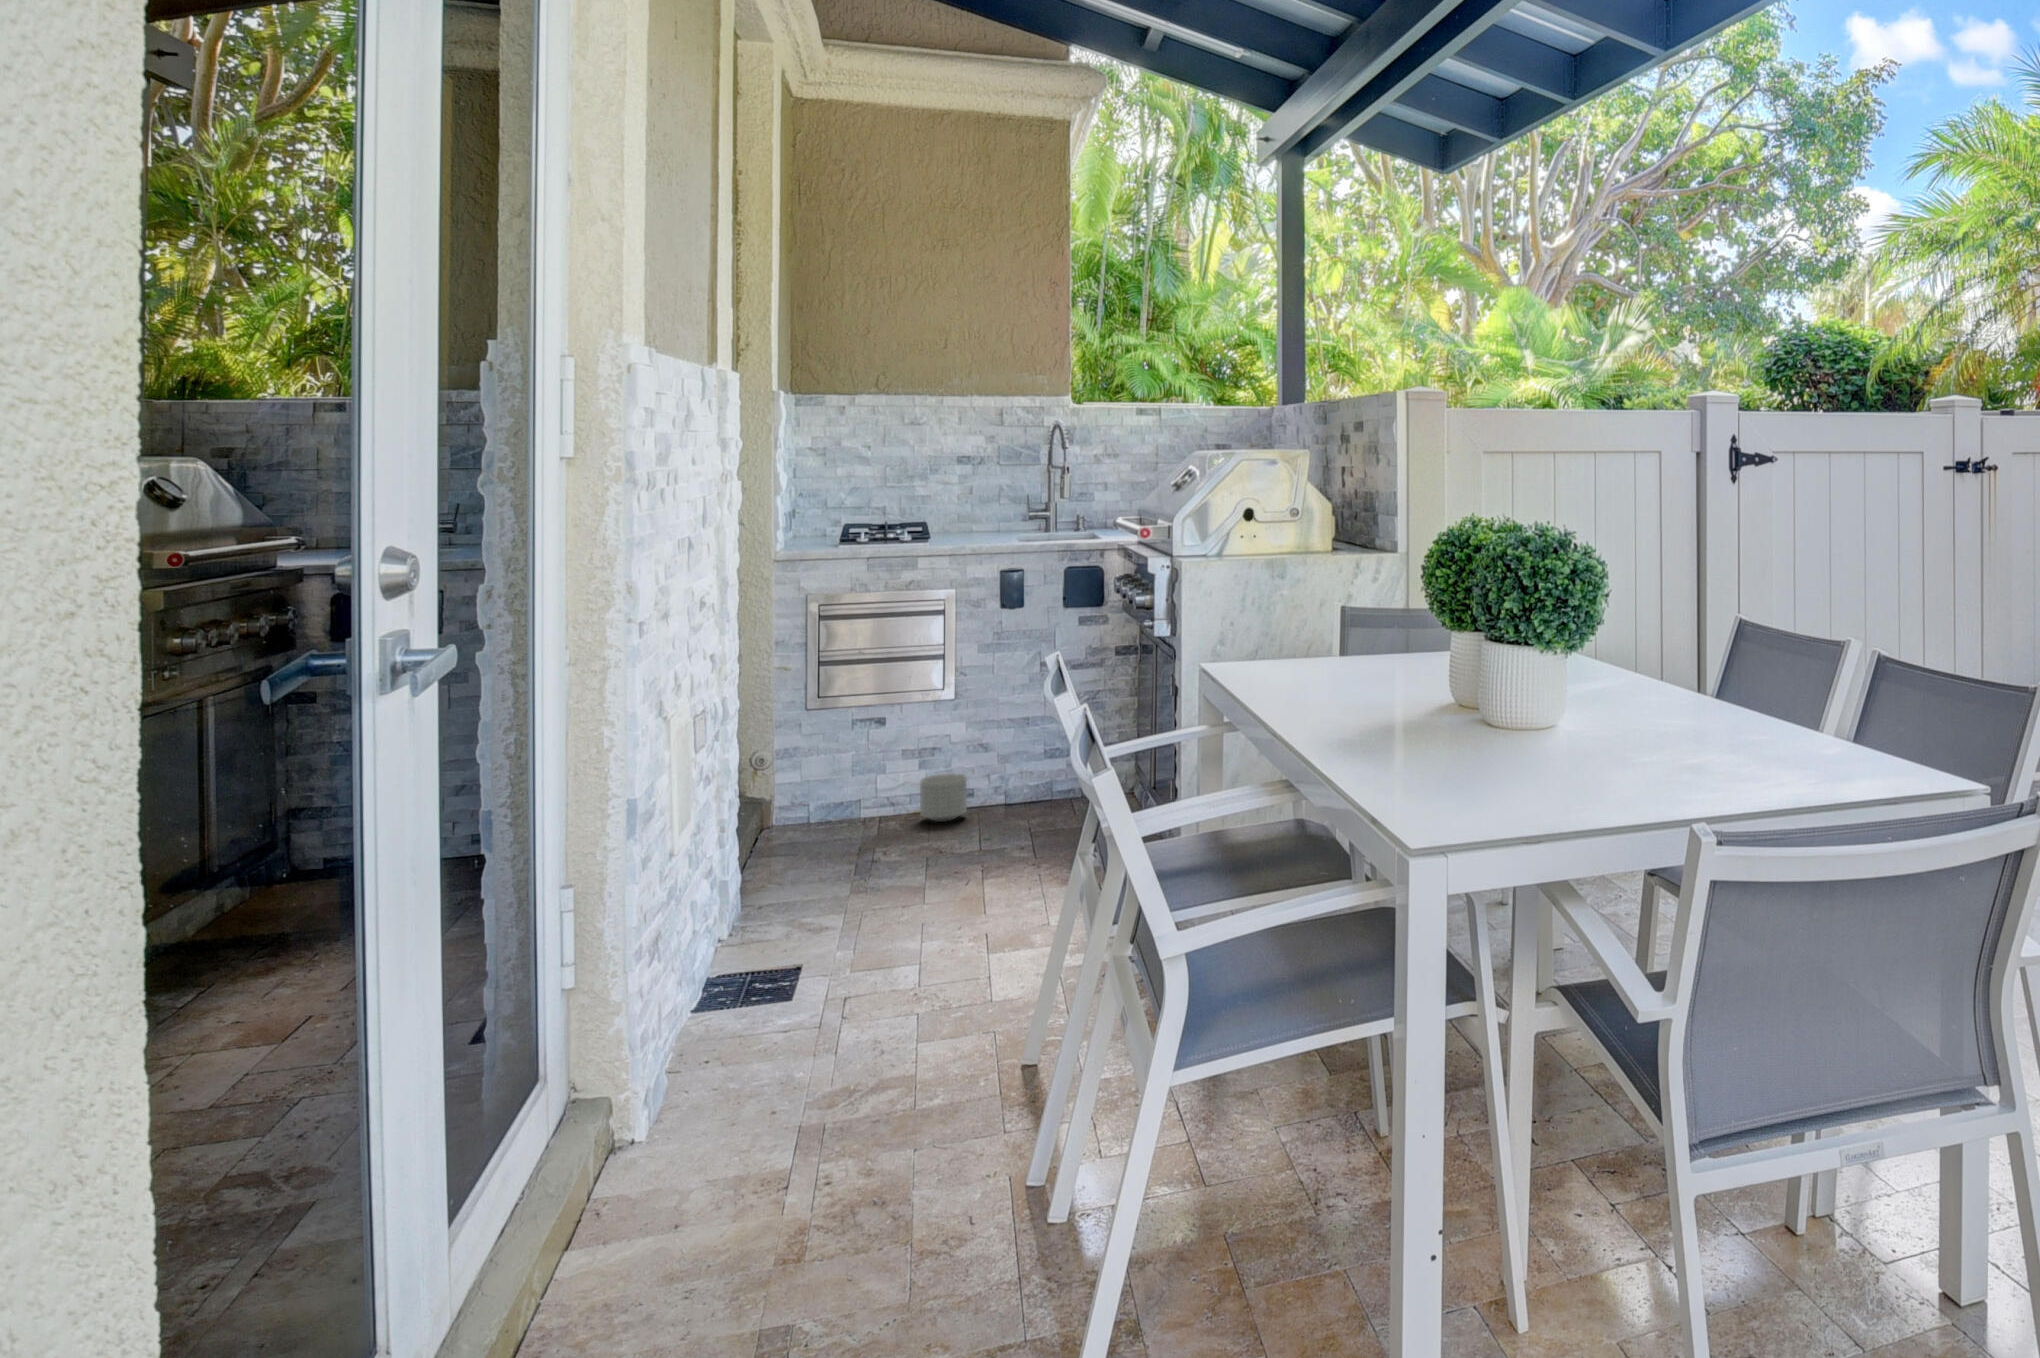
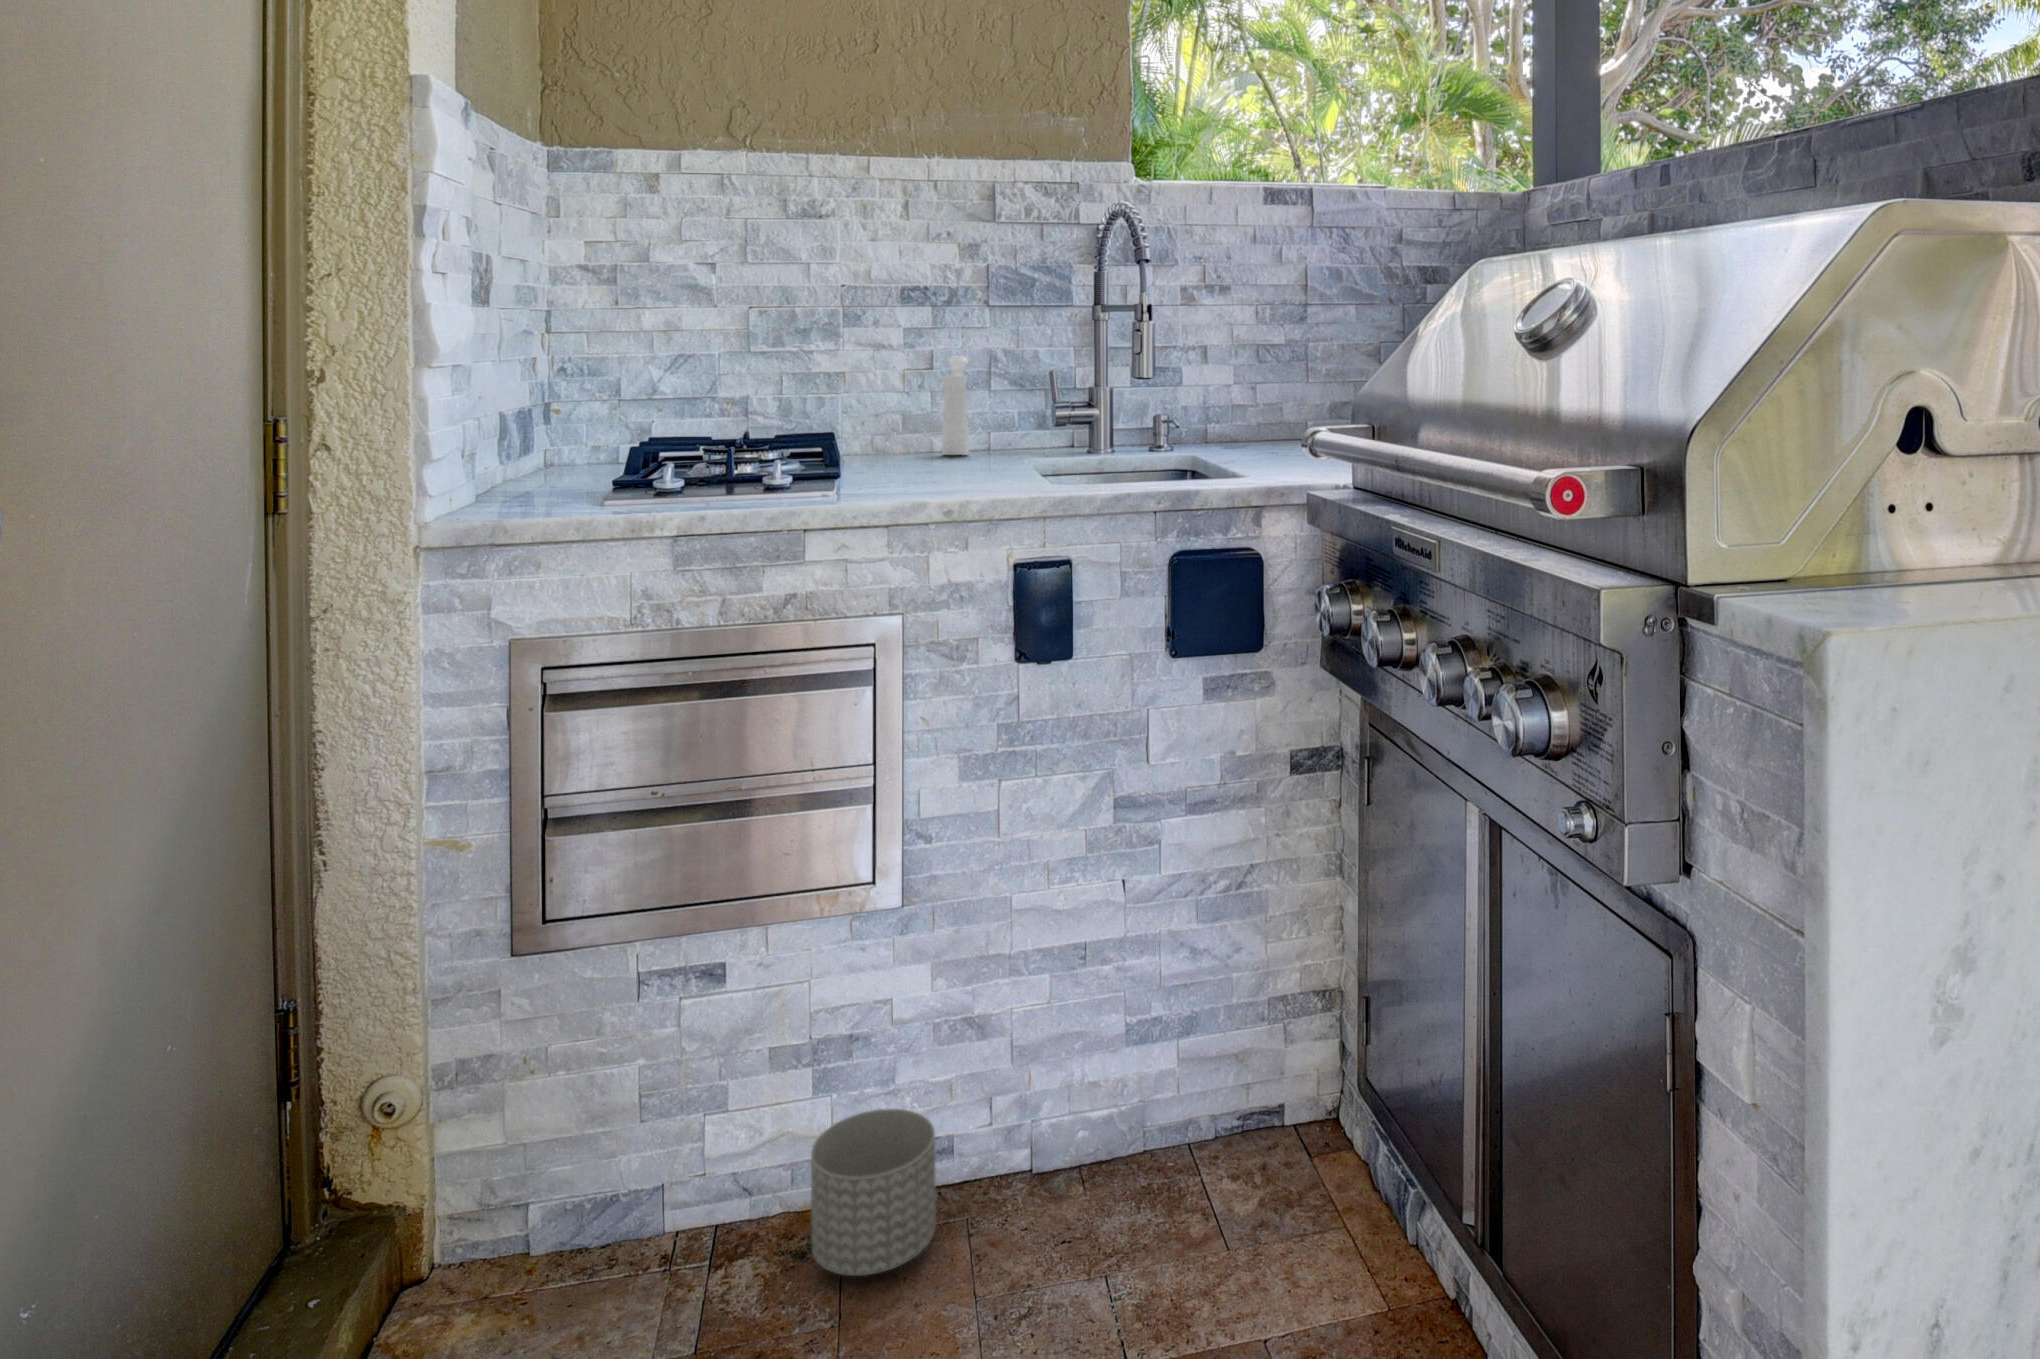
pepper mill: none [975,489,988,533] -> present [942,357,969,455]

